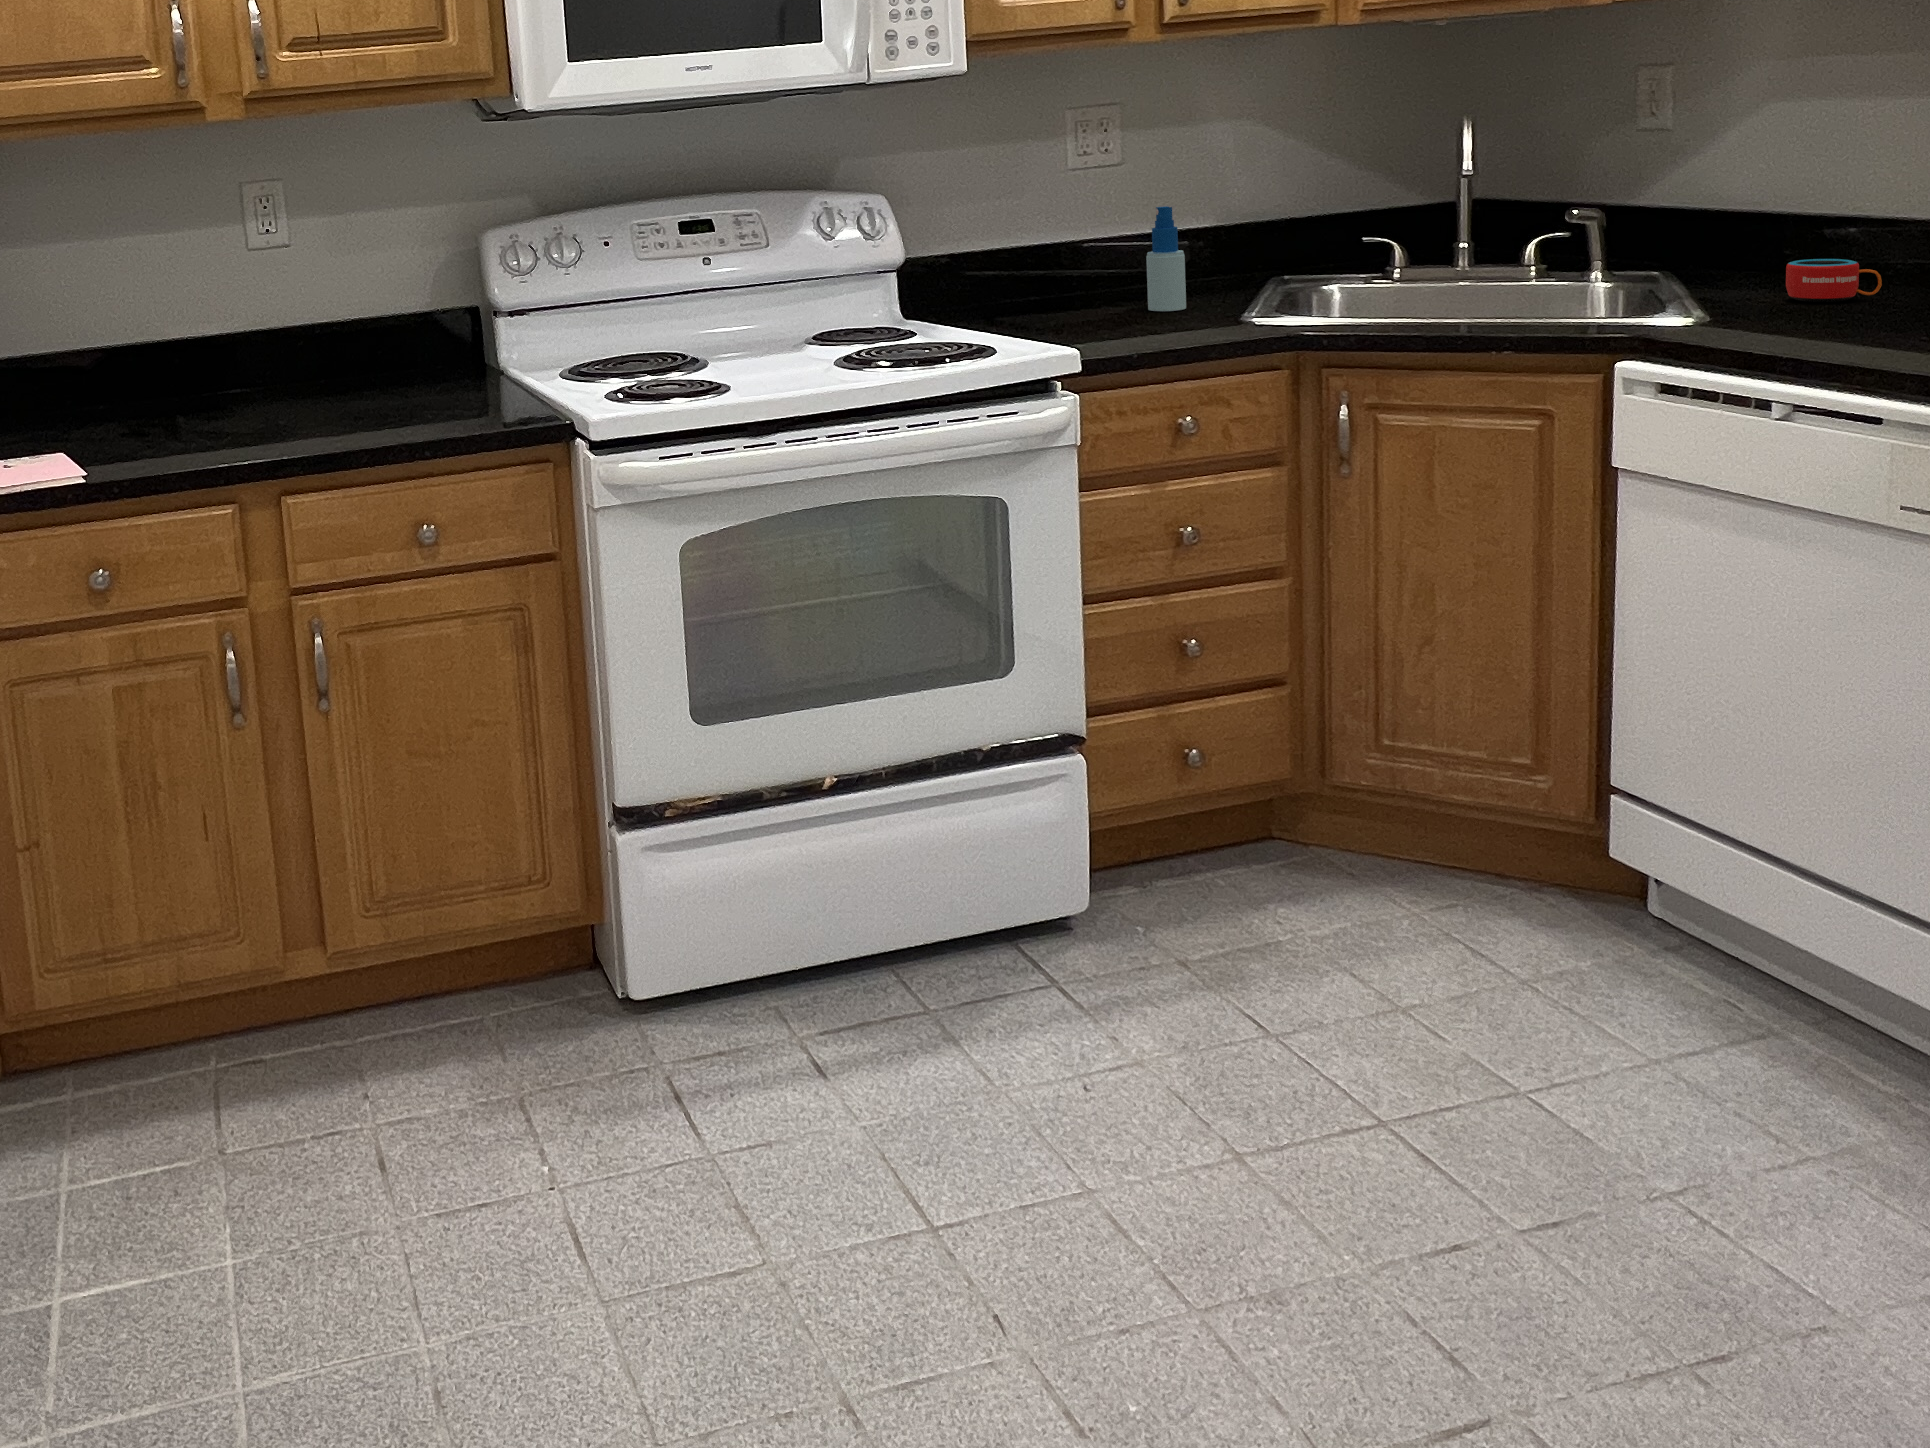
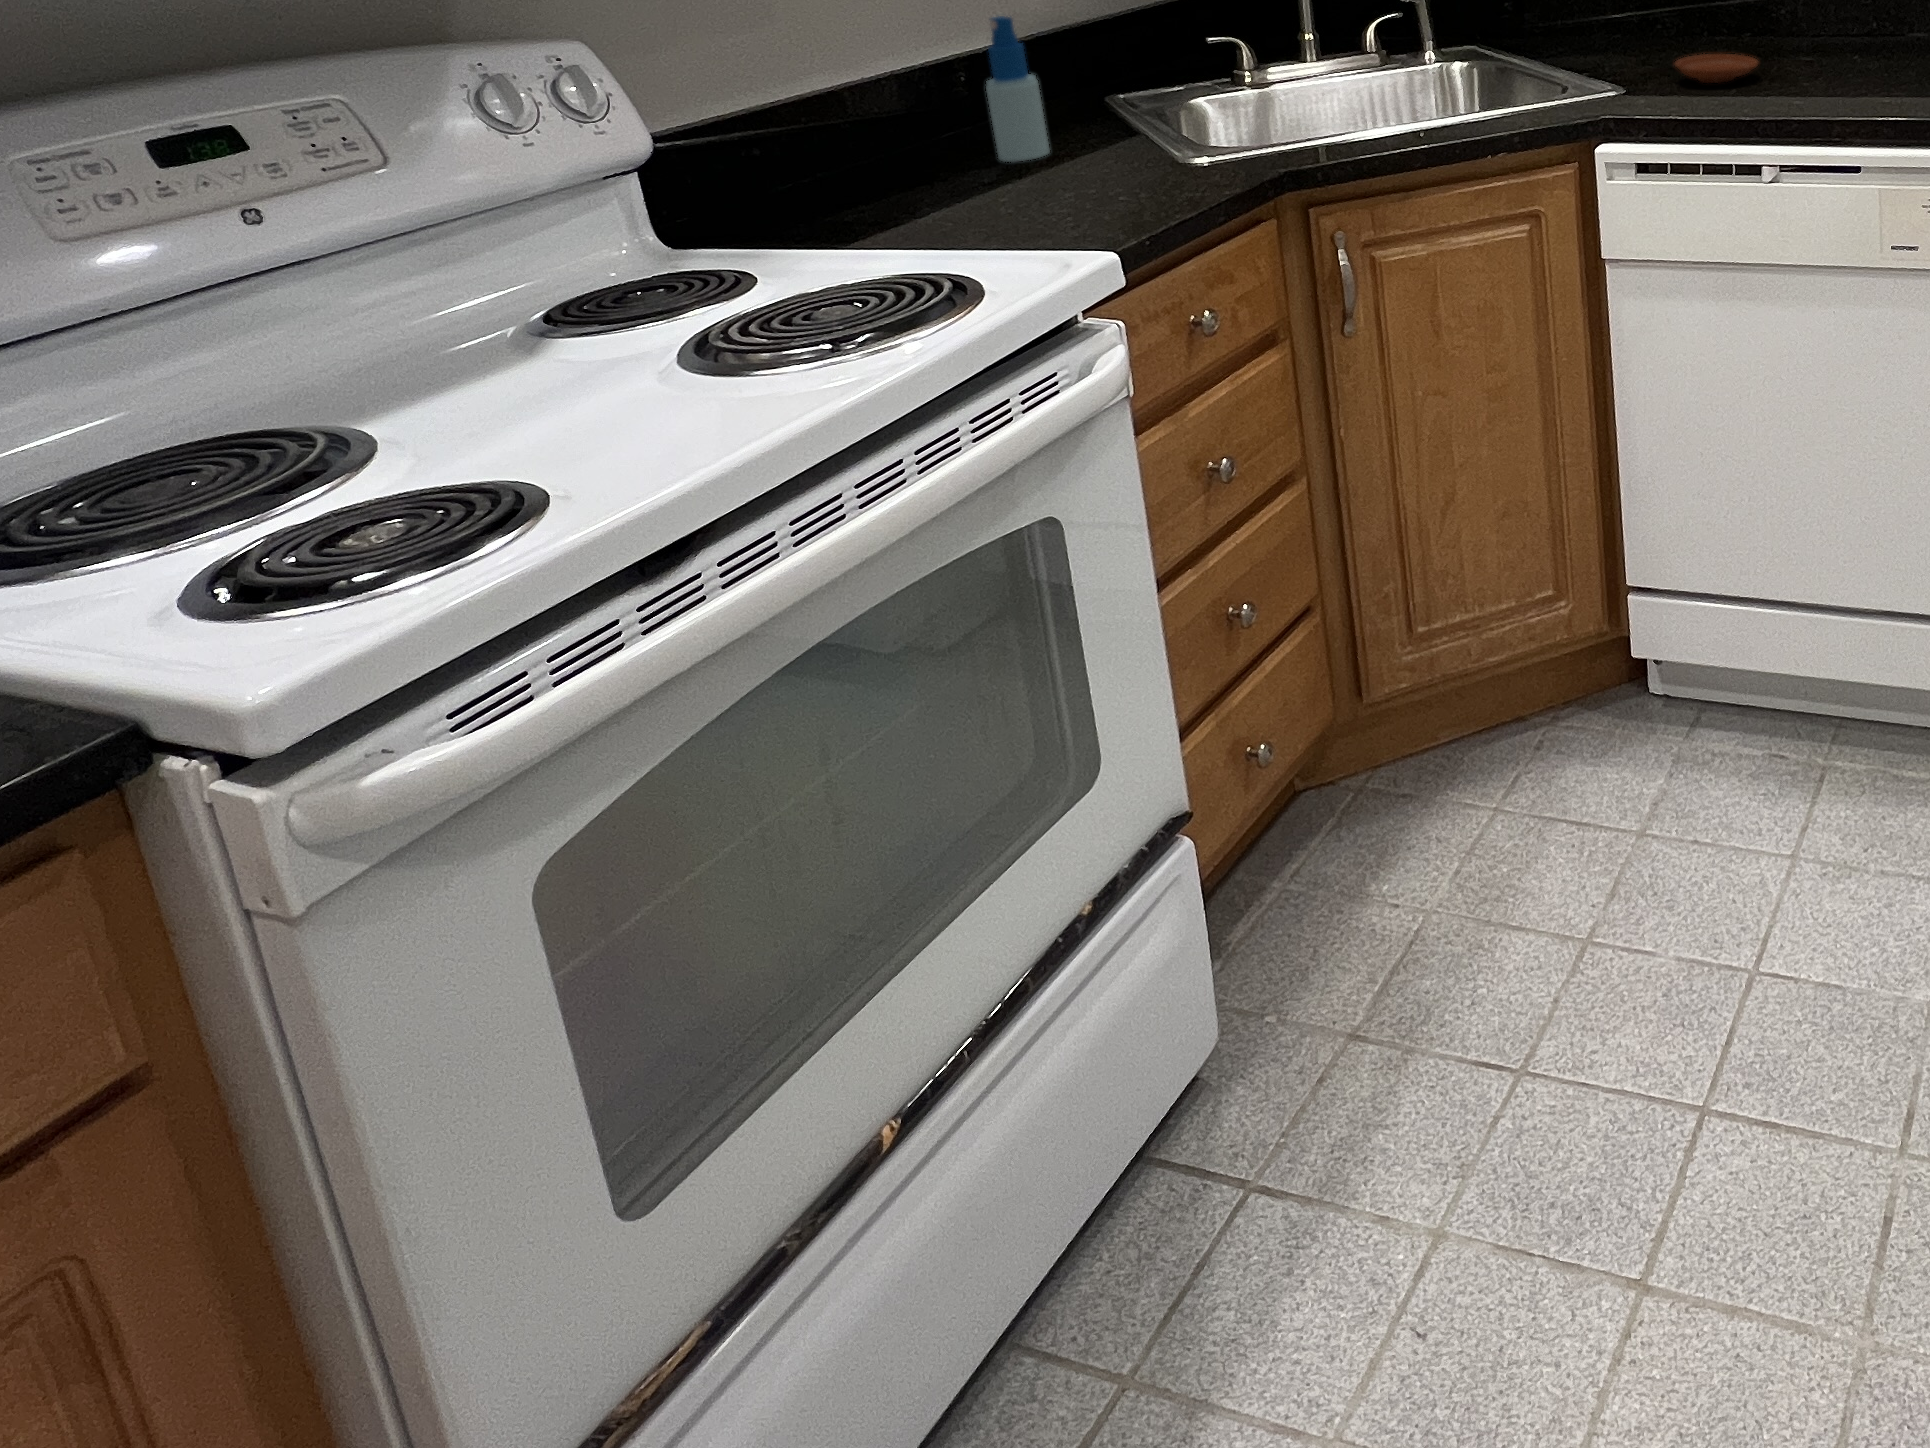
mug: present [1786,259,1882,302] -> none [1609,15,1678,57]
plate: none [1781,300,1894,329] -> present [1675,54,1758,83]

